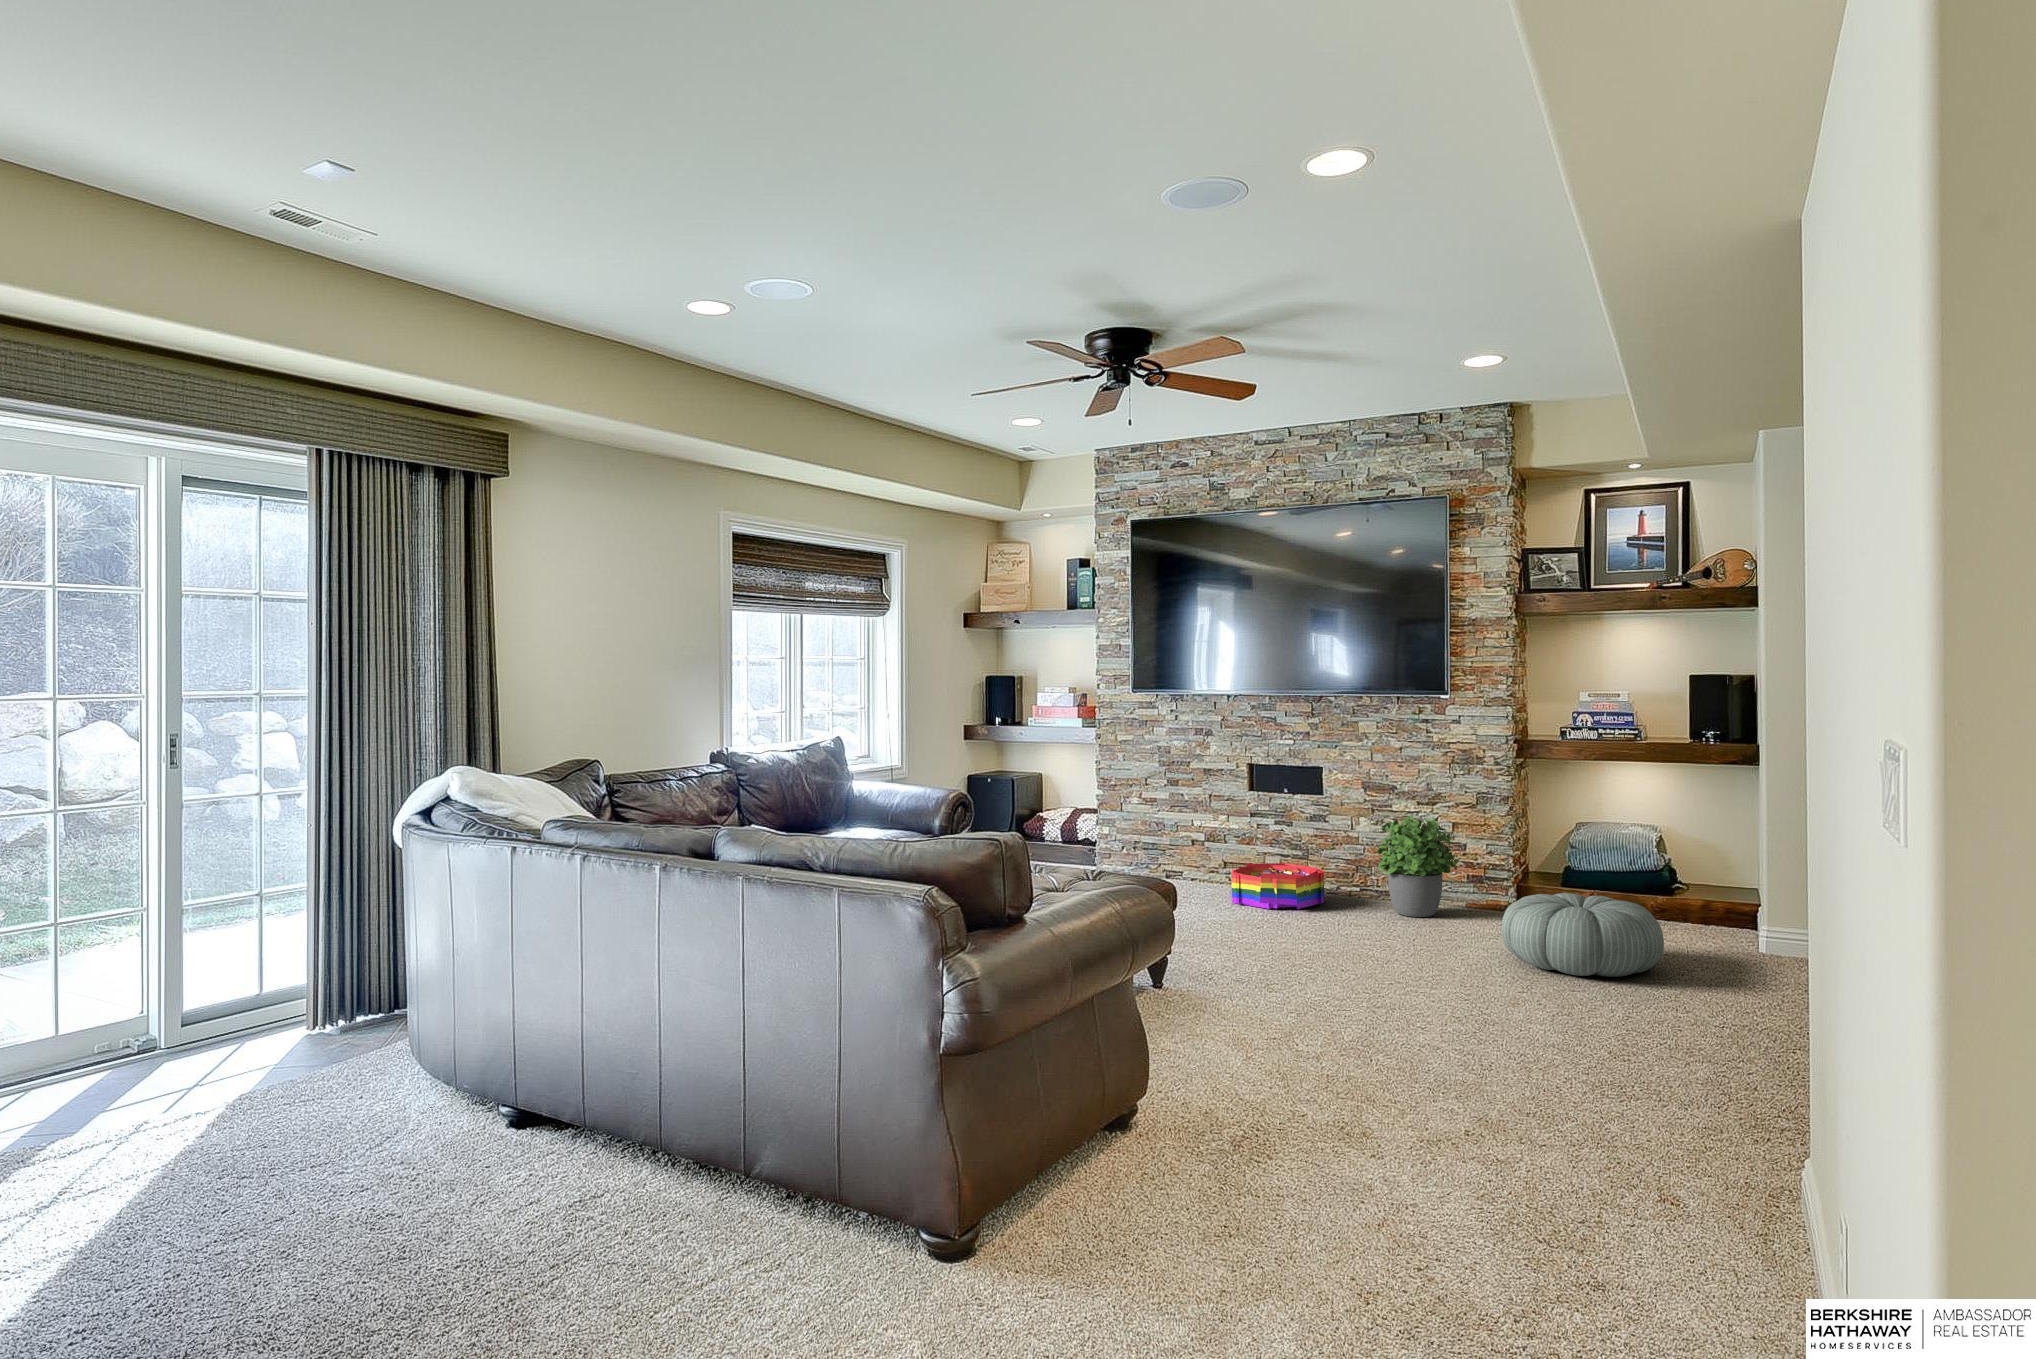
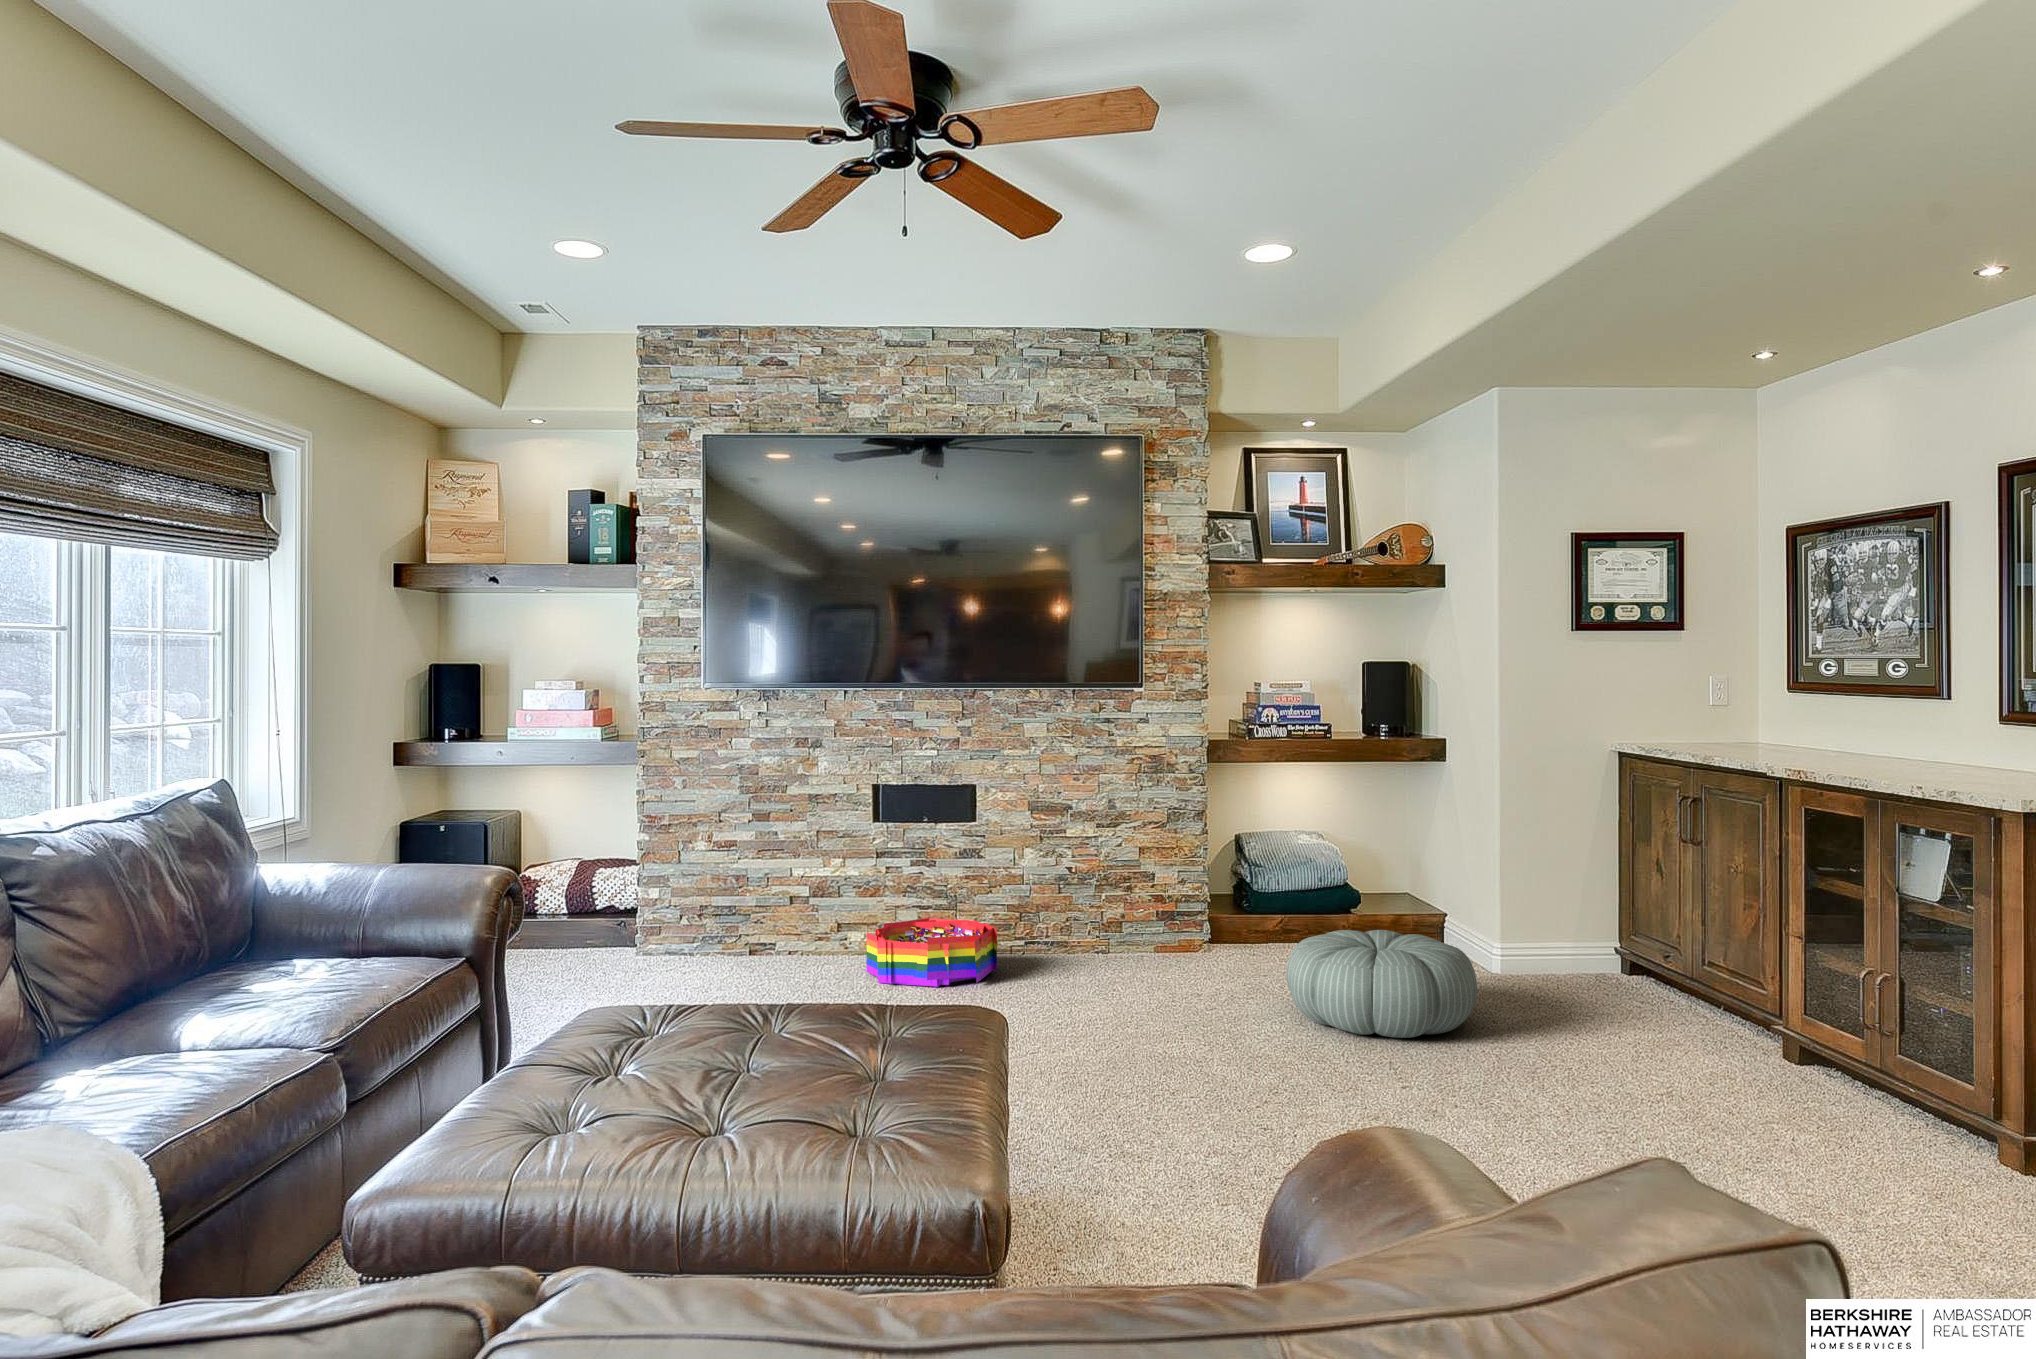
potted plant: present [1375,815,1459,917] -> none [1062,842,1171,975]

